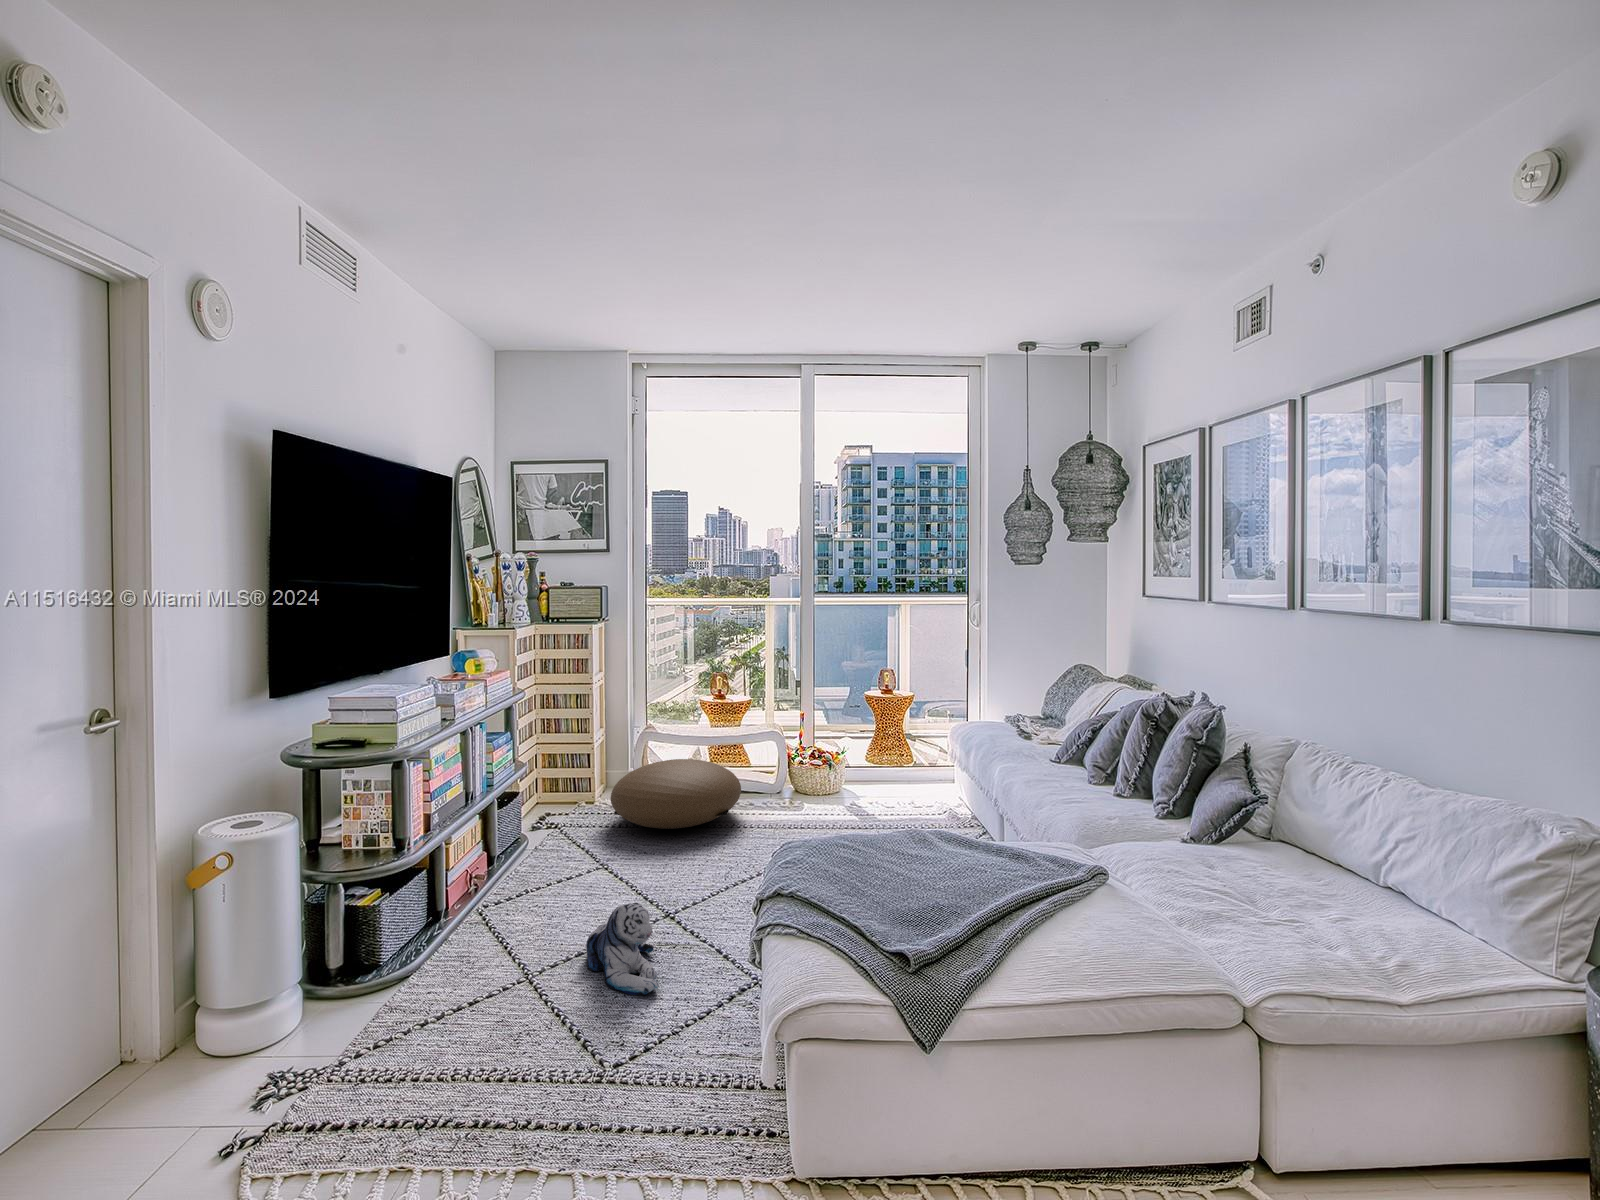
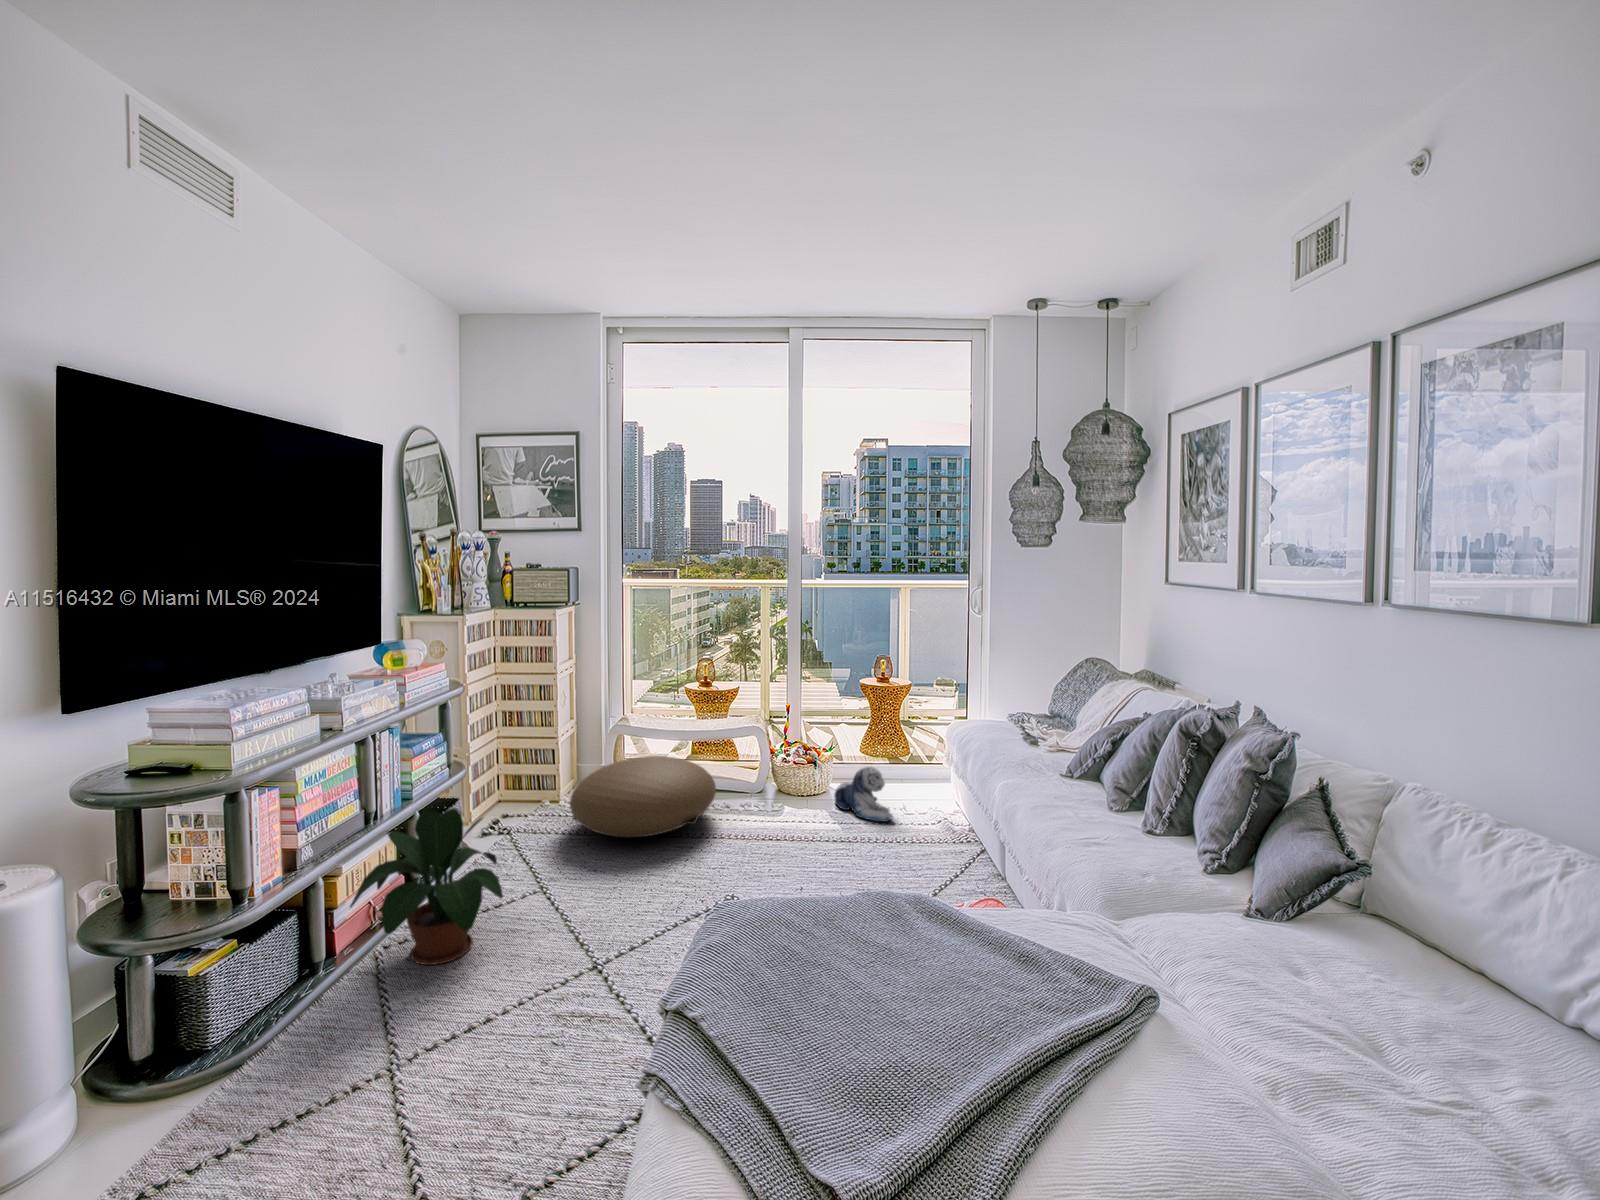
potted plant: none [462,786,583,918] -> present [350,808,503,965]
plush toy: present [586,903,658,995] -> present [834,767,893,822]

